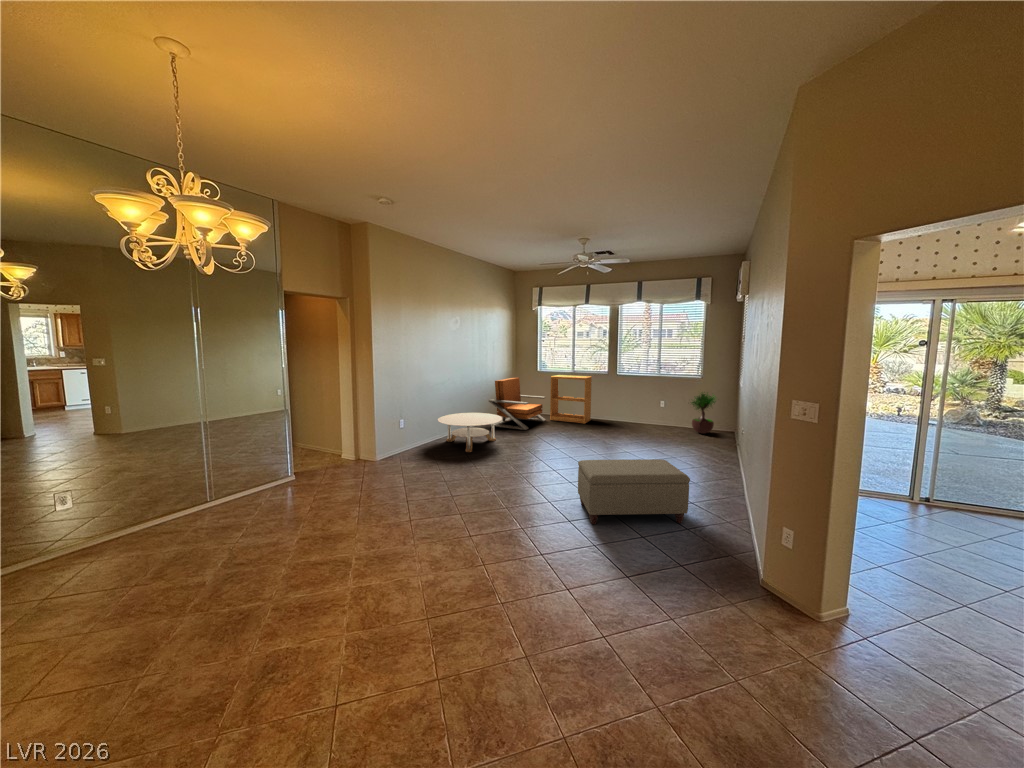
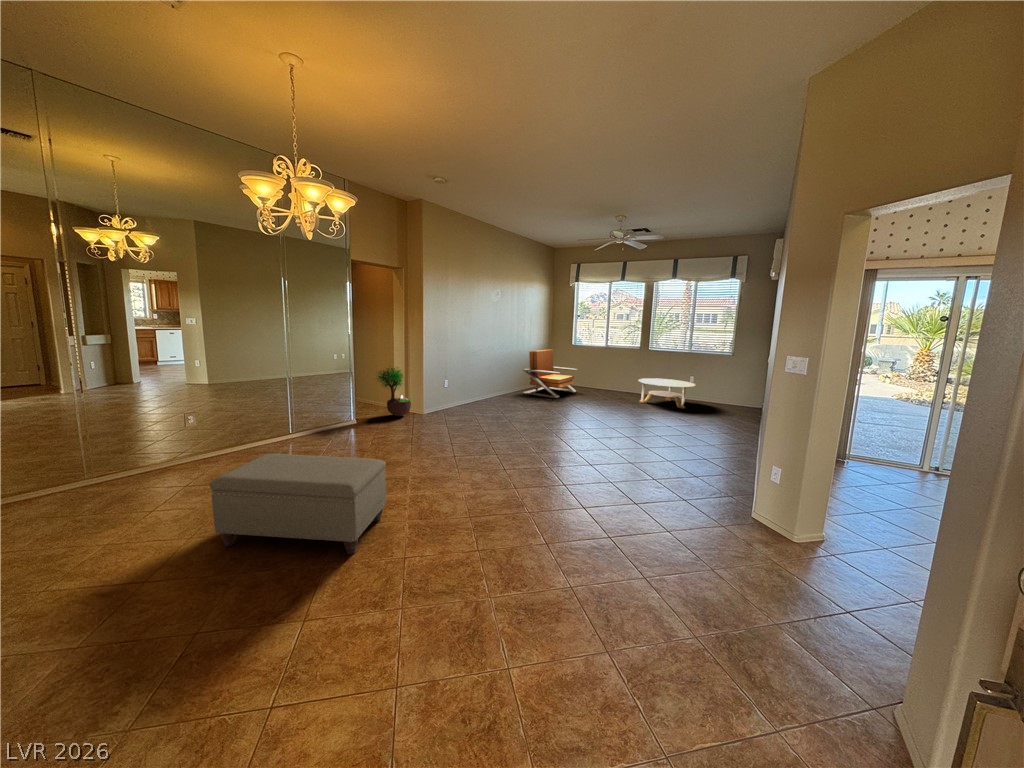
bookshelf: present [550,375,592,424] -> none [581,349,623,396]
potted tree: present [691,393,716,434] -> present [377,366,411,416]
round table: present [438,413,502,452] -> present [638,378,695,408]
ottoman: present [578,459,690,524] -> present [209,454,386,554]

